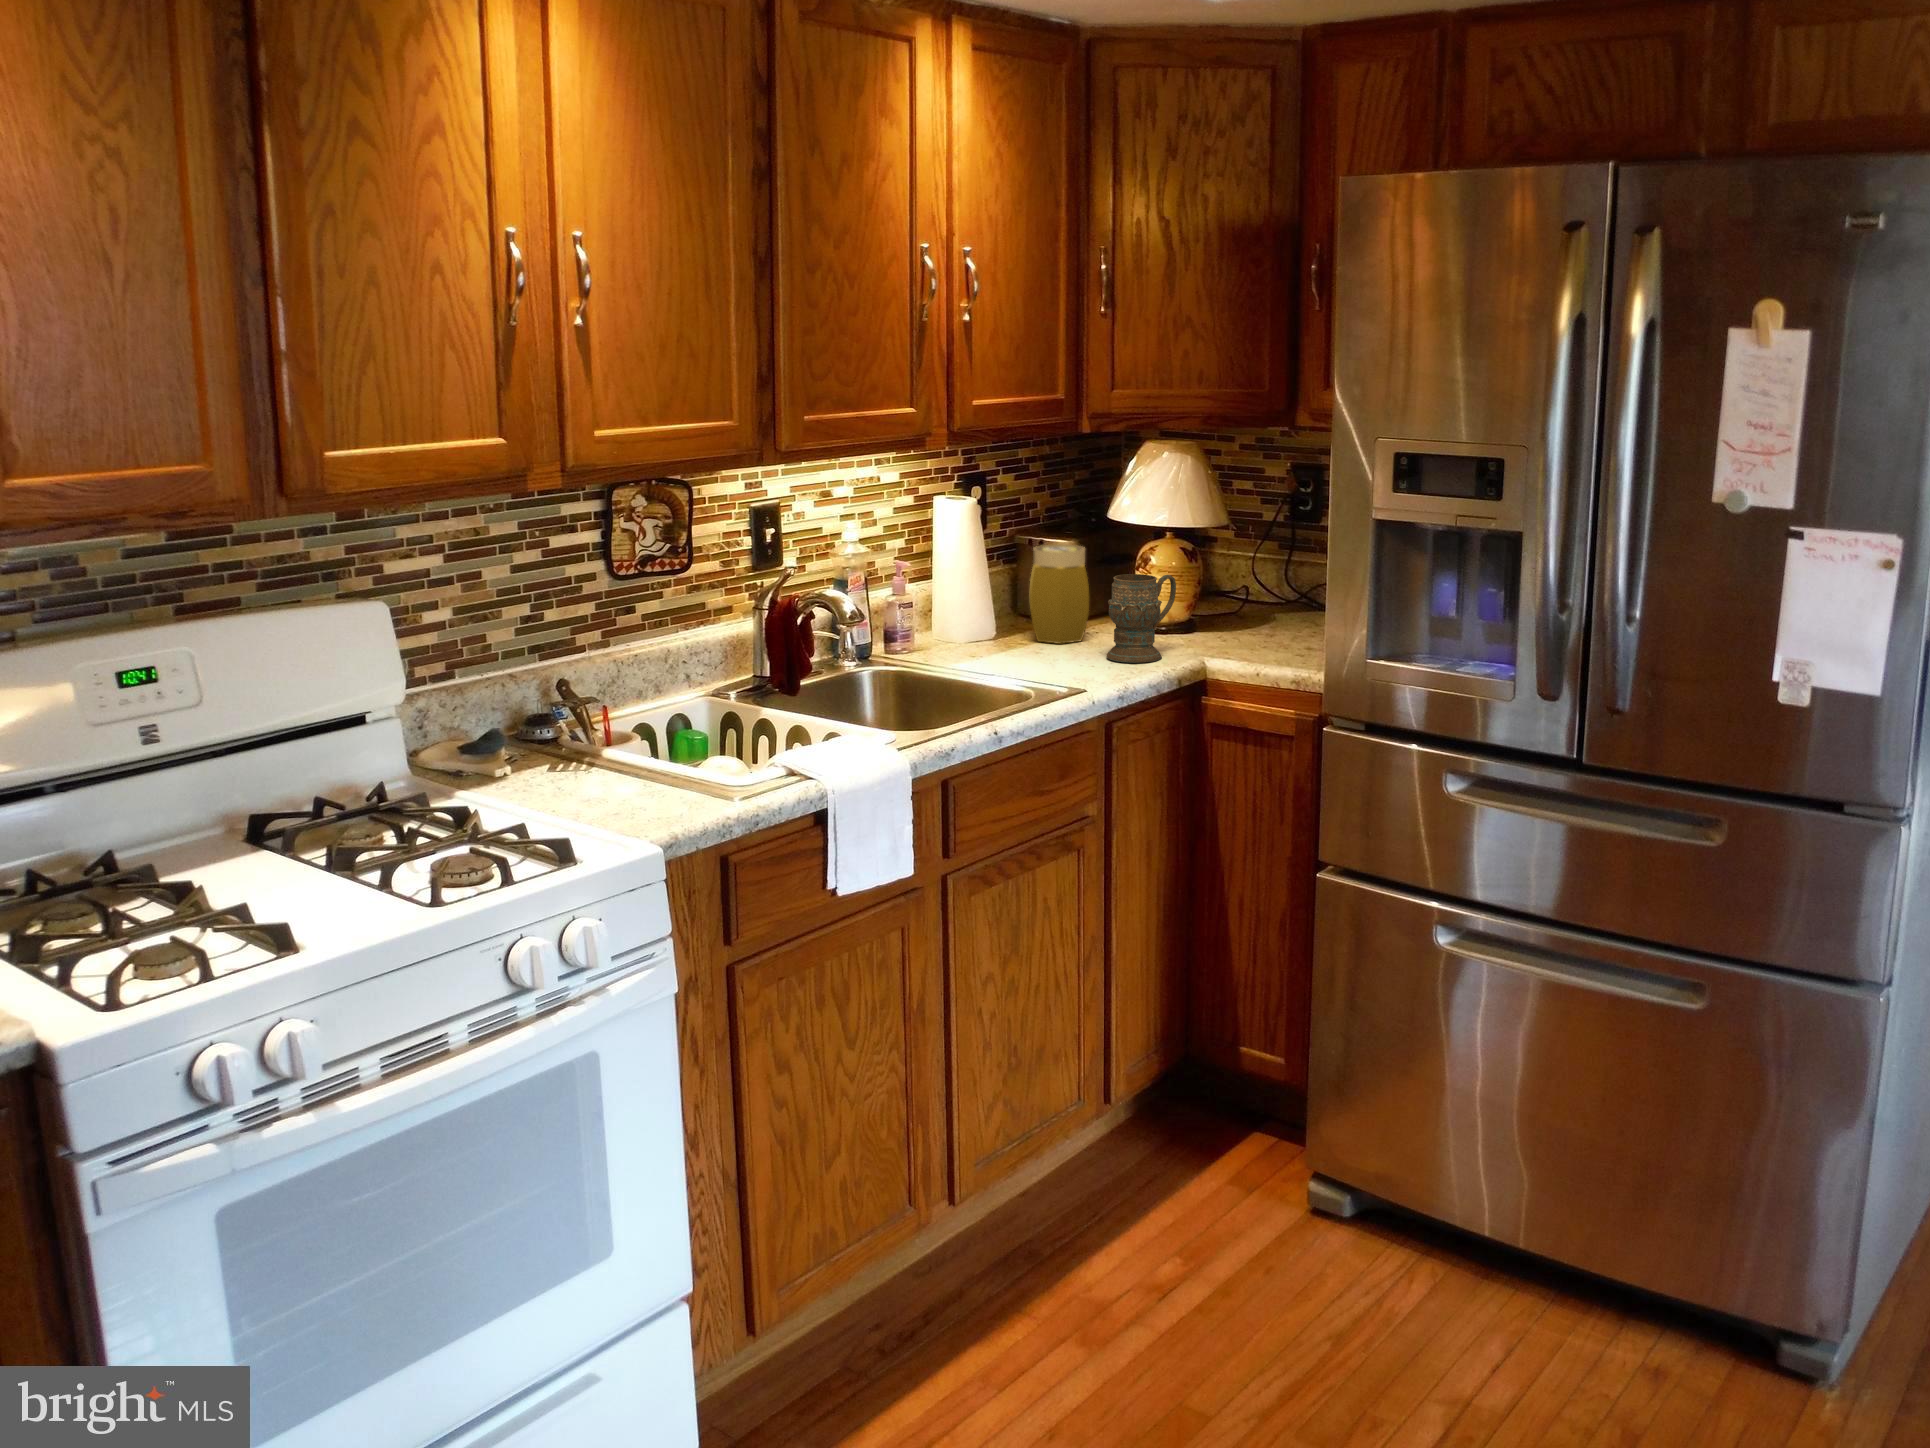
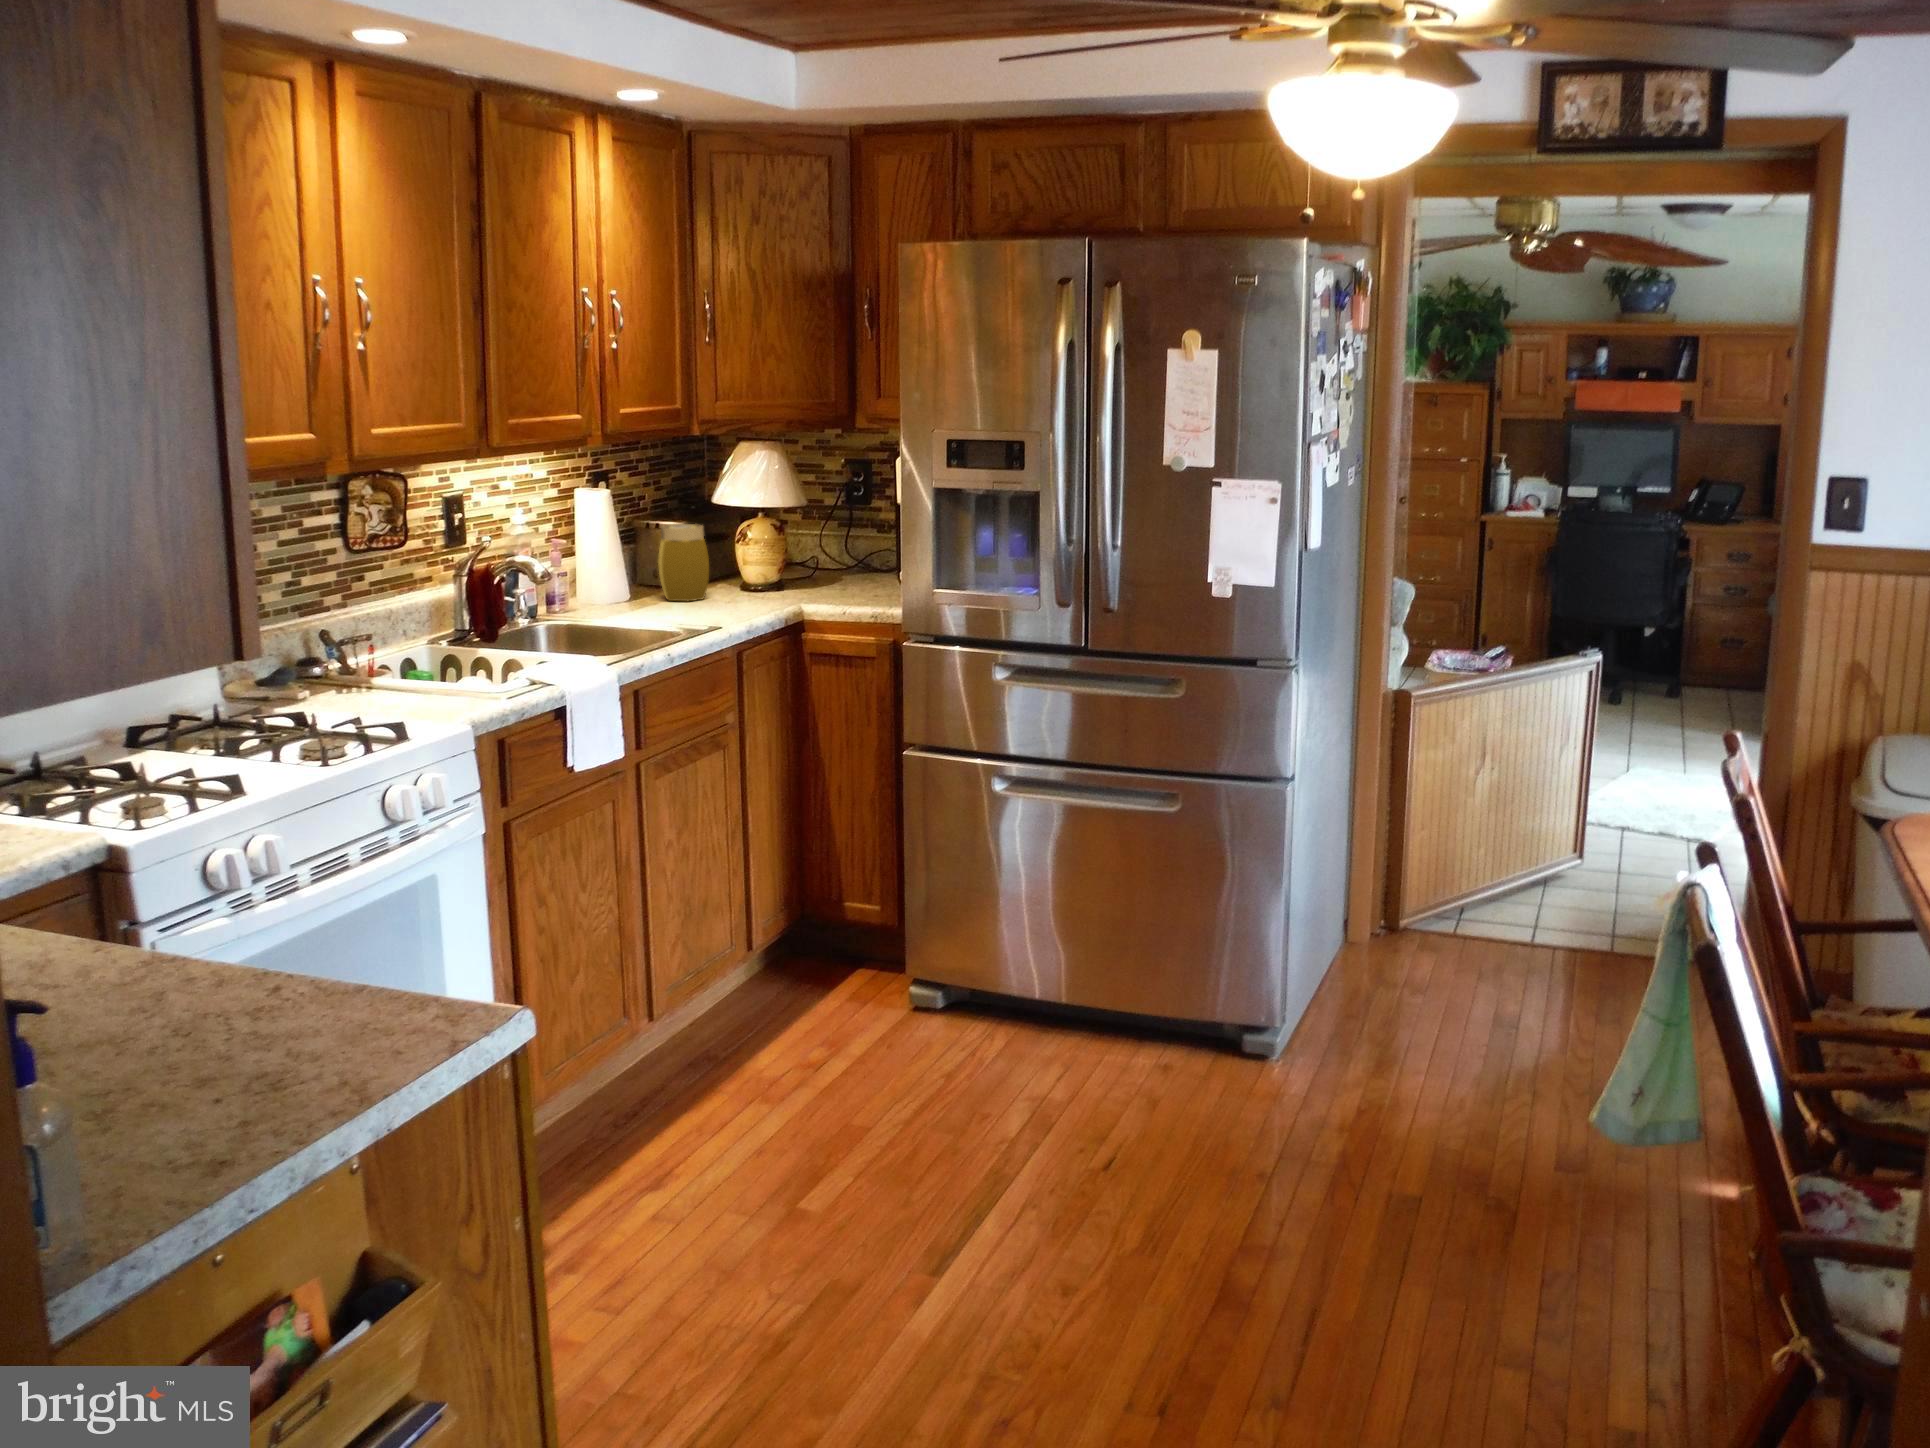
mug: present [1106,574,1176,663] -> none [730,542,780,609]

